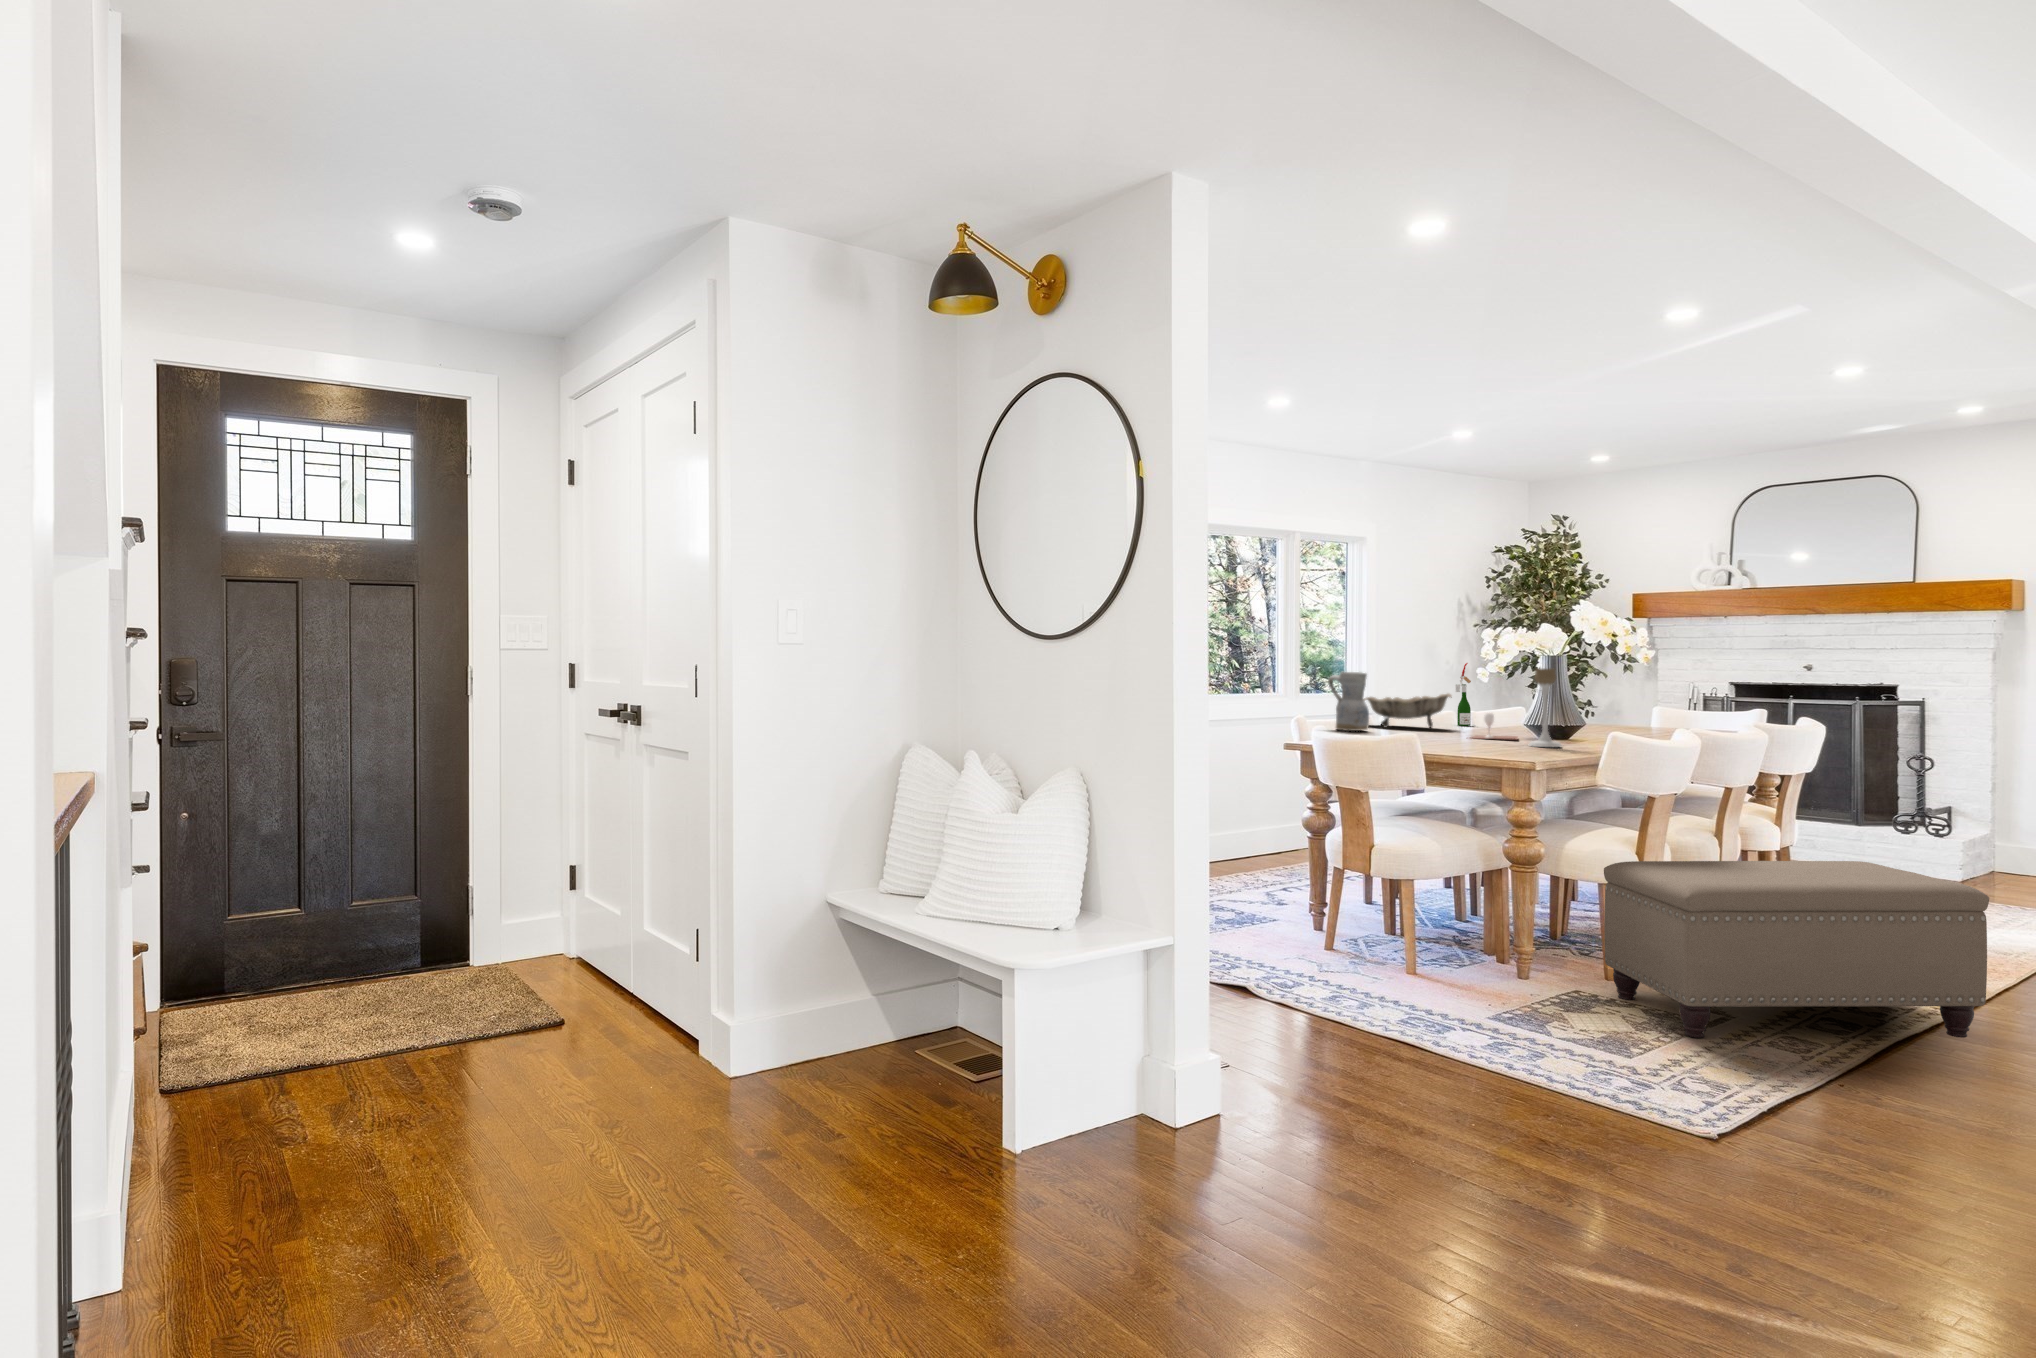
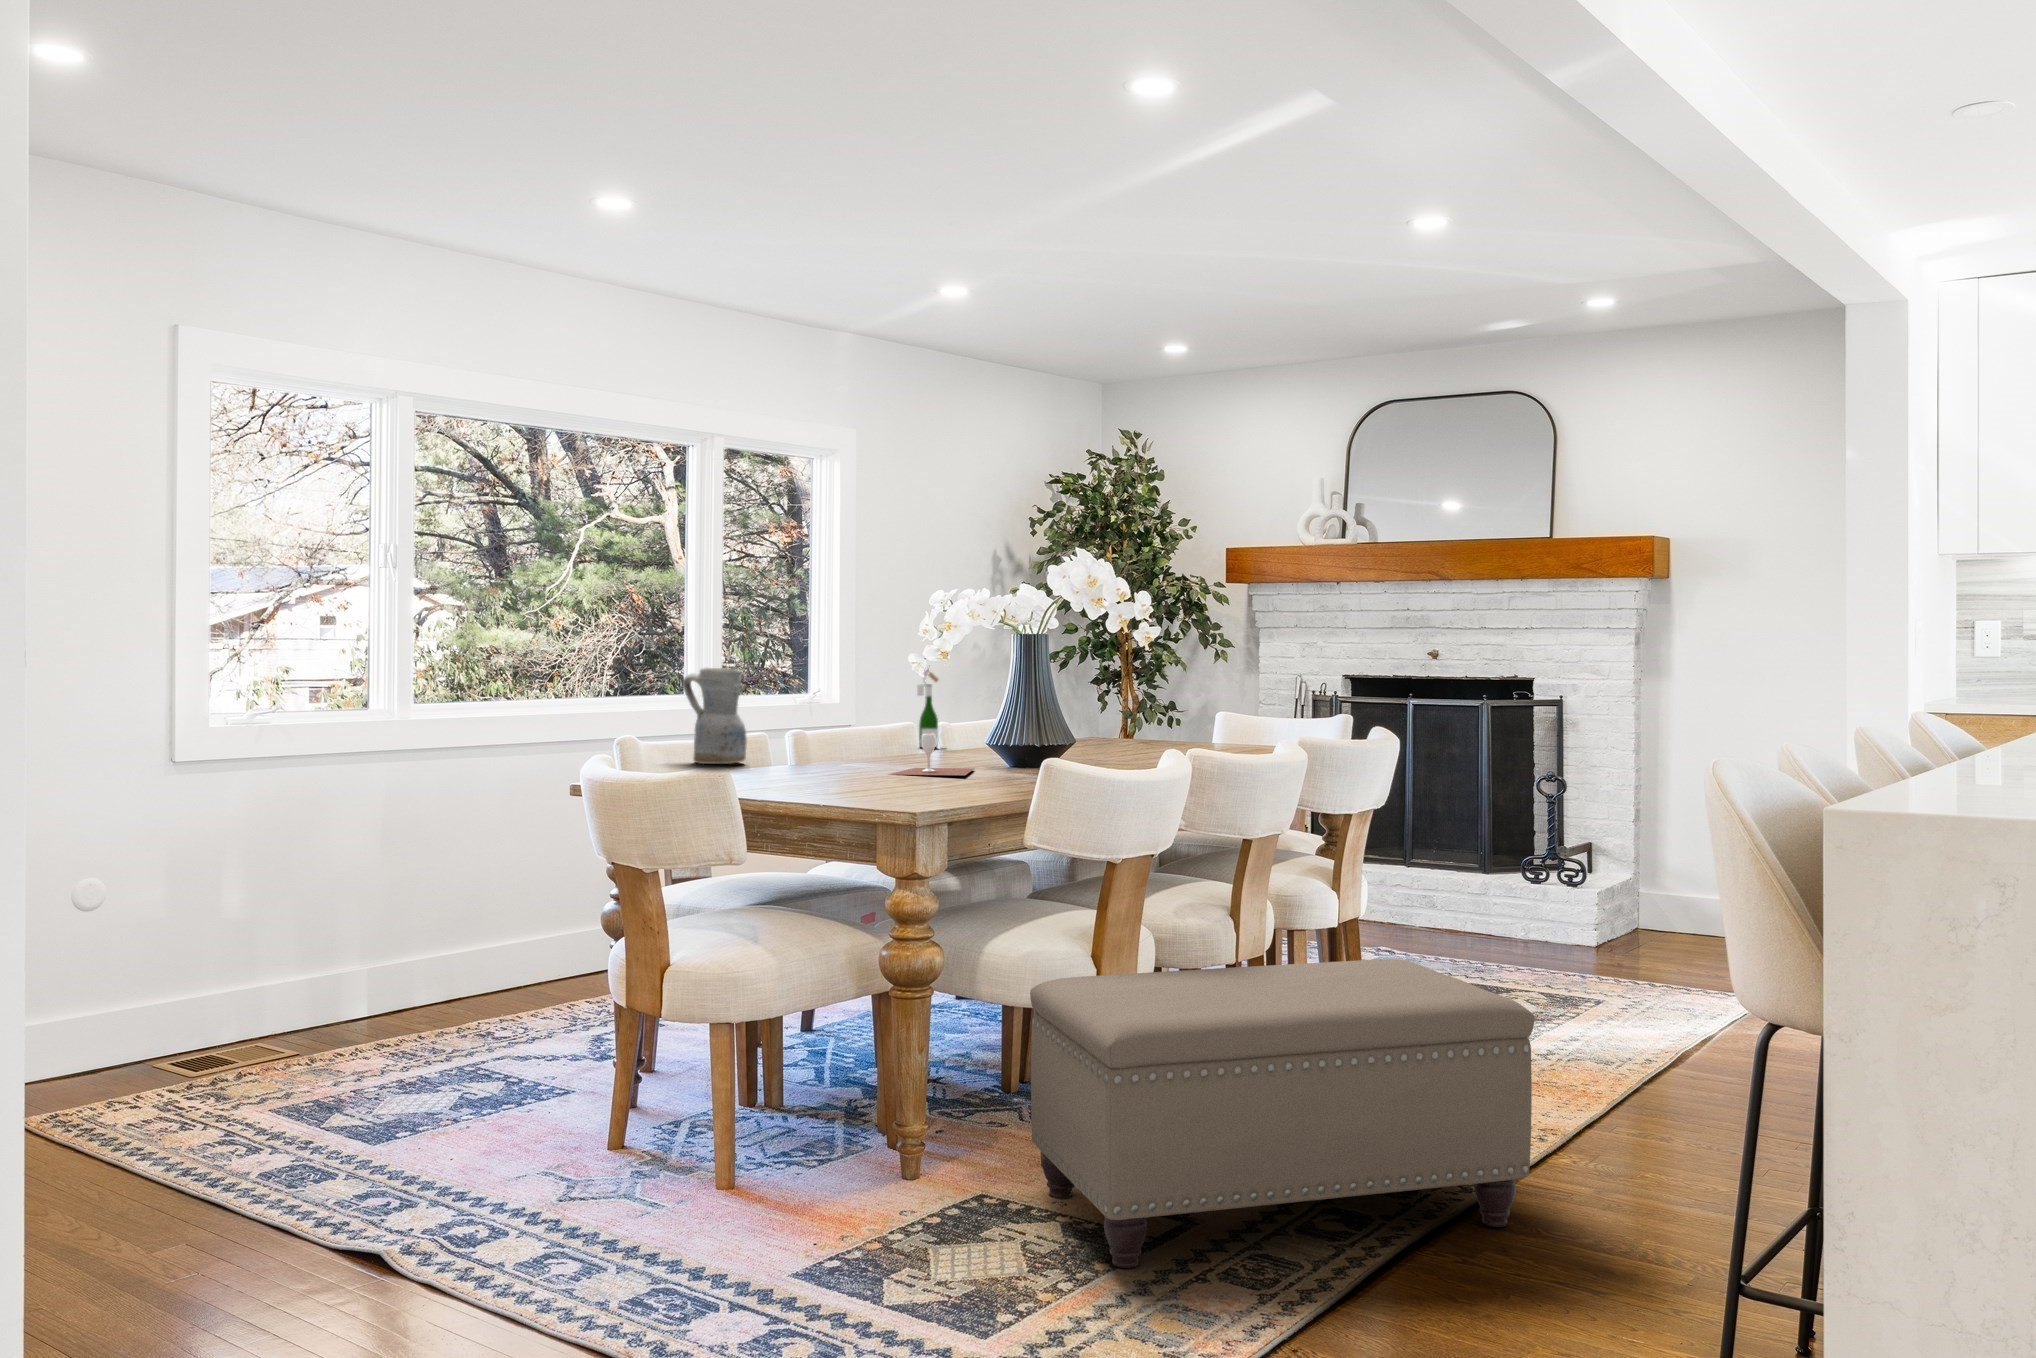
candle holder: present [1529,668,1562,747] -> none [965,665,1016,790]
decorative bowl: present [1363,694,1452,728] -> none [758,700,894,756]

